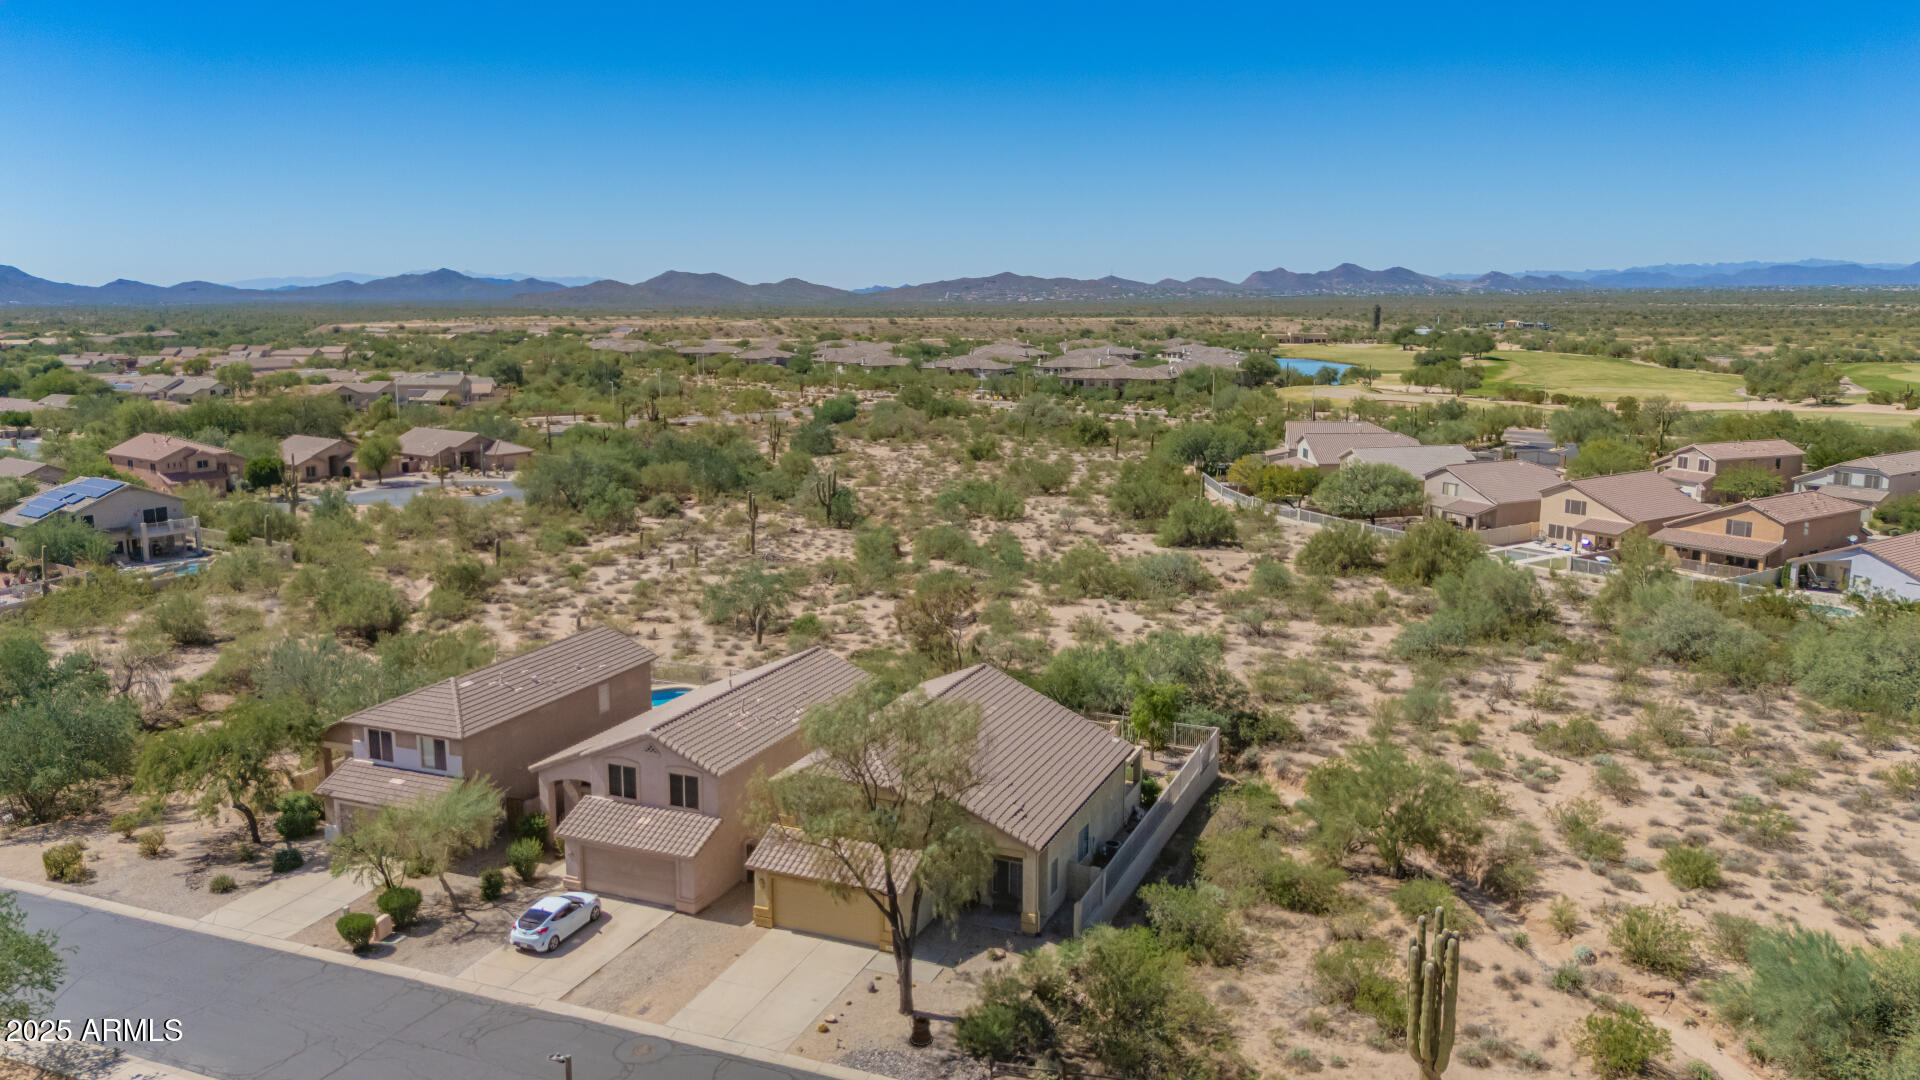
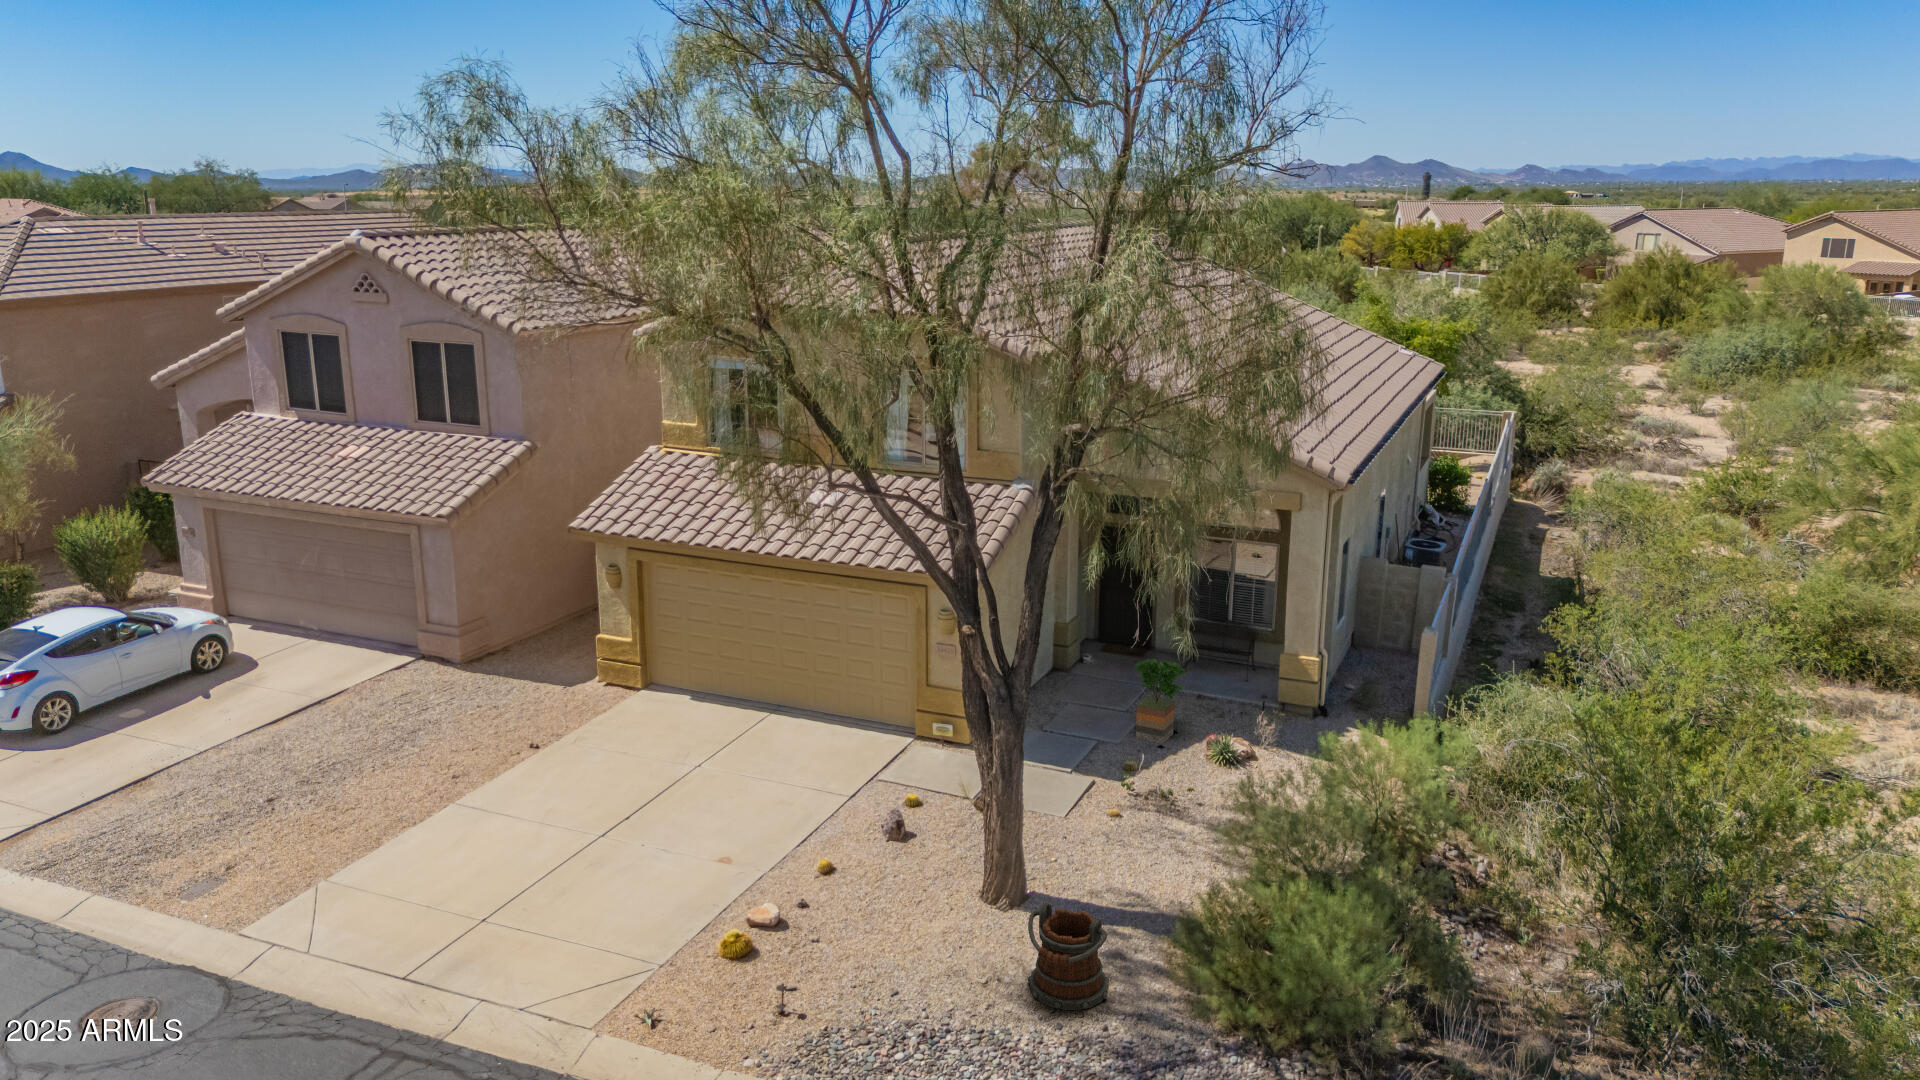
potted tree: none [963,917,983,951] -> present [1135,659,1186,744]

